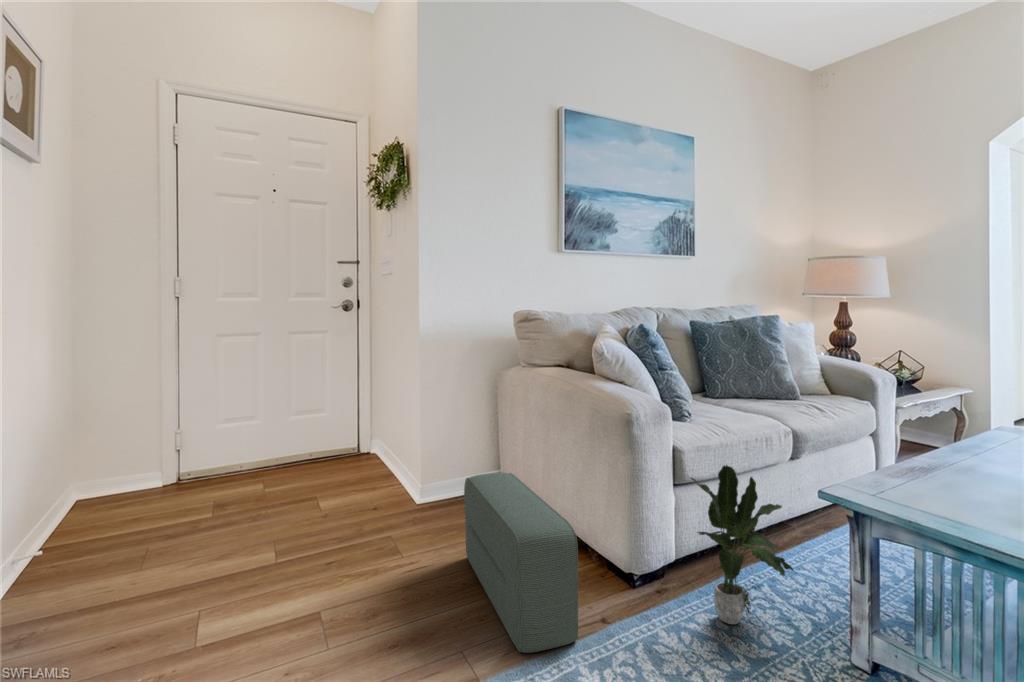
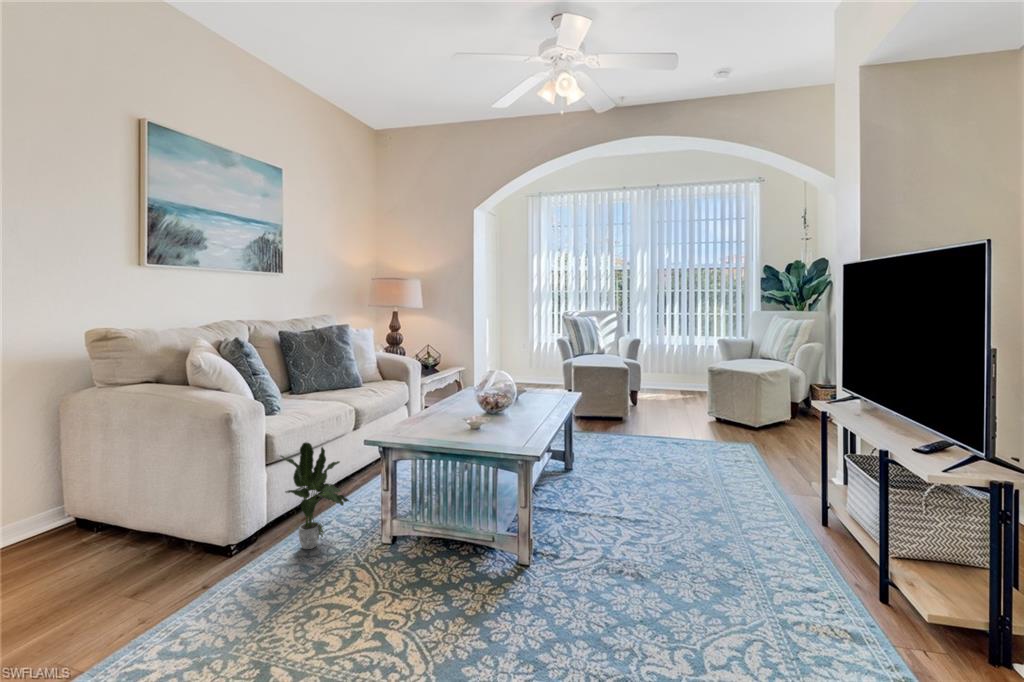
pouf: present [464,473,578,653] -> none [42,485,189,626]

